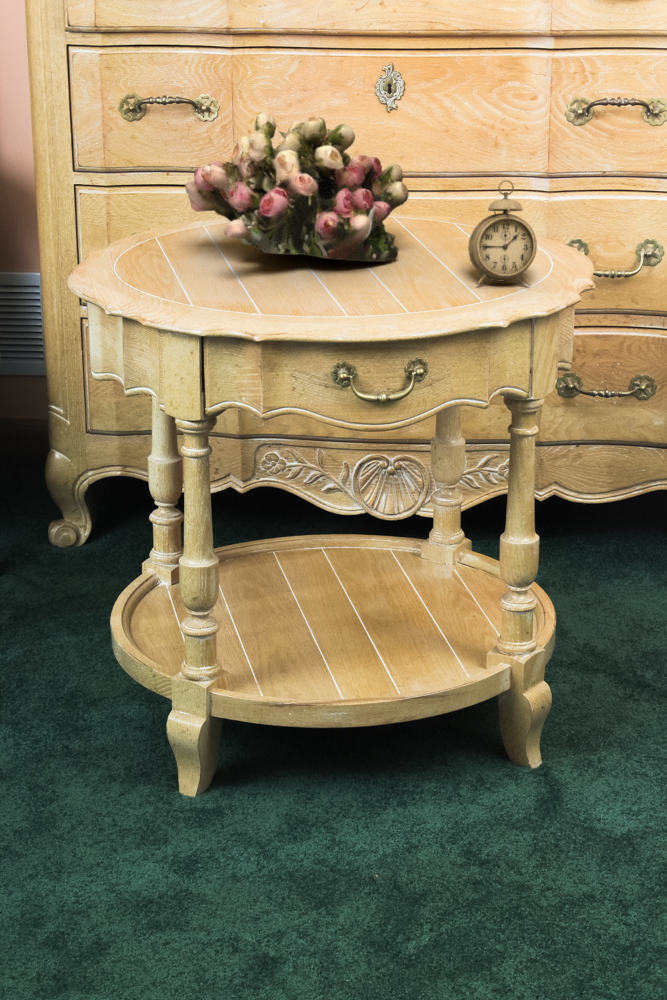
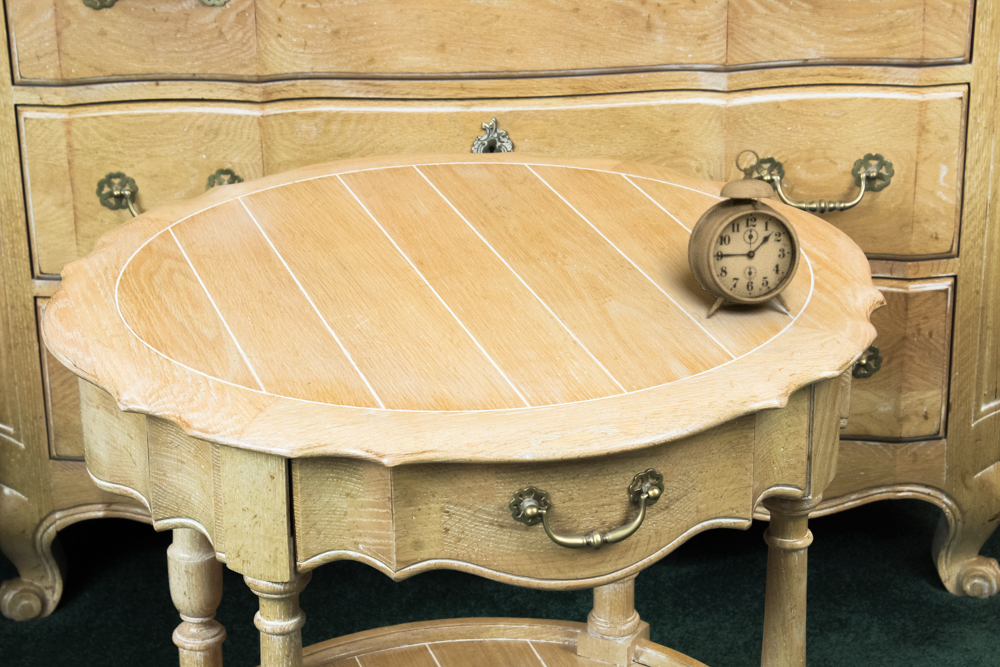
flower arrangement: present [185,113,409,261] -> none [218,38,577,278]

